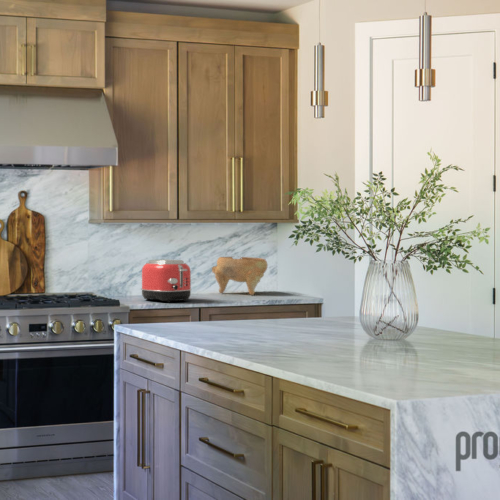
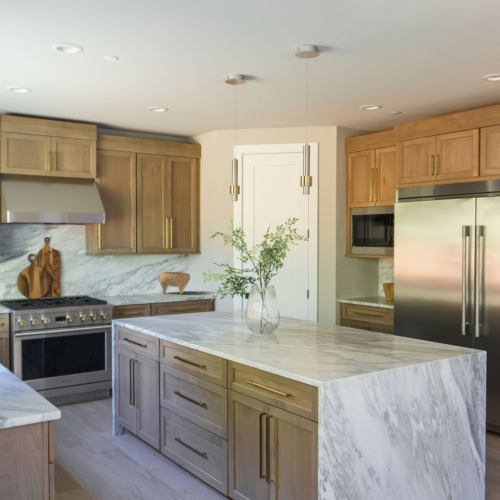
toaster: present [141,259,191,302] -> none [118,276,148,301]

